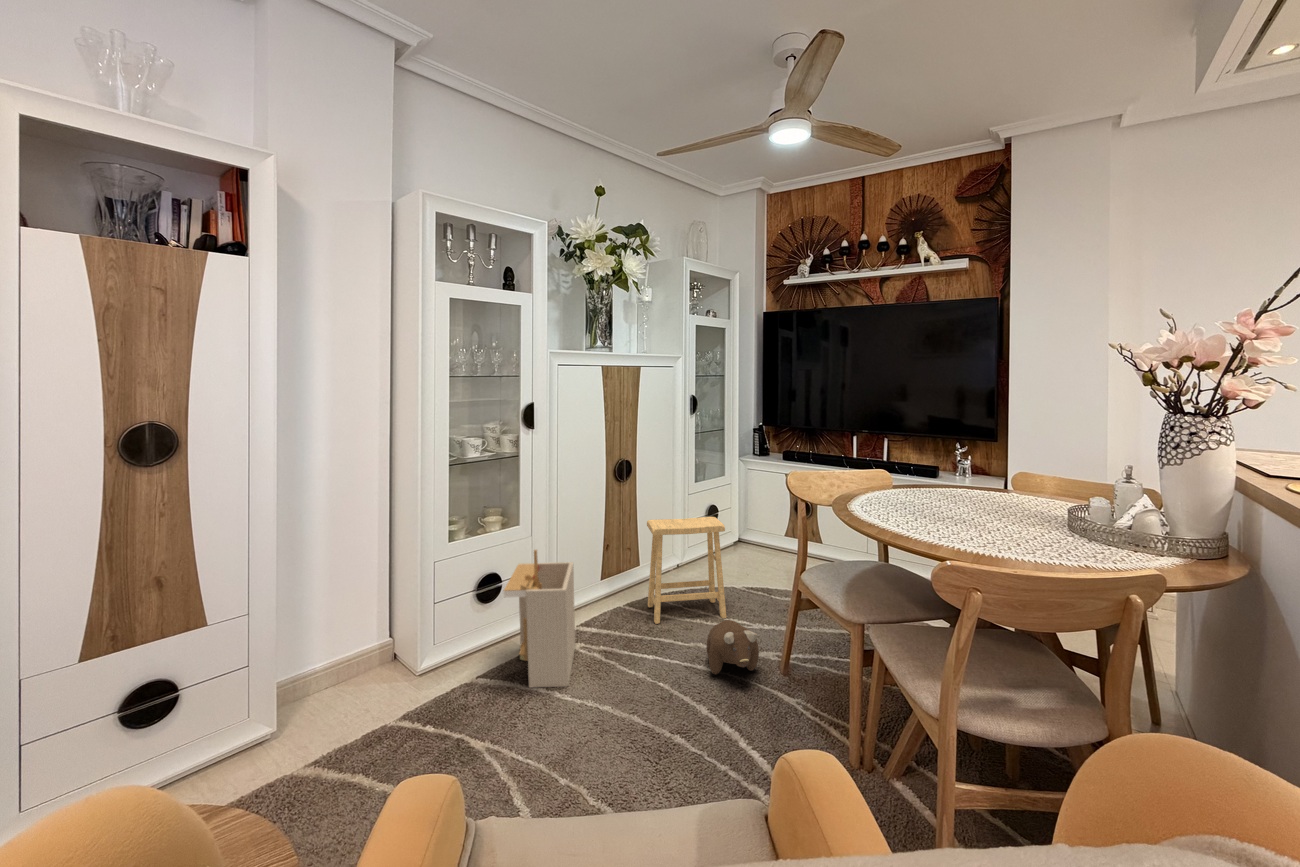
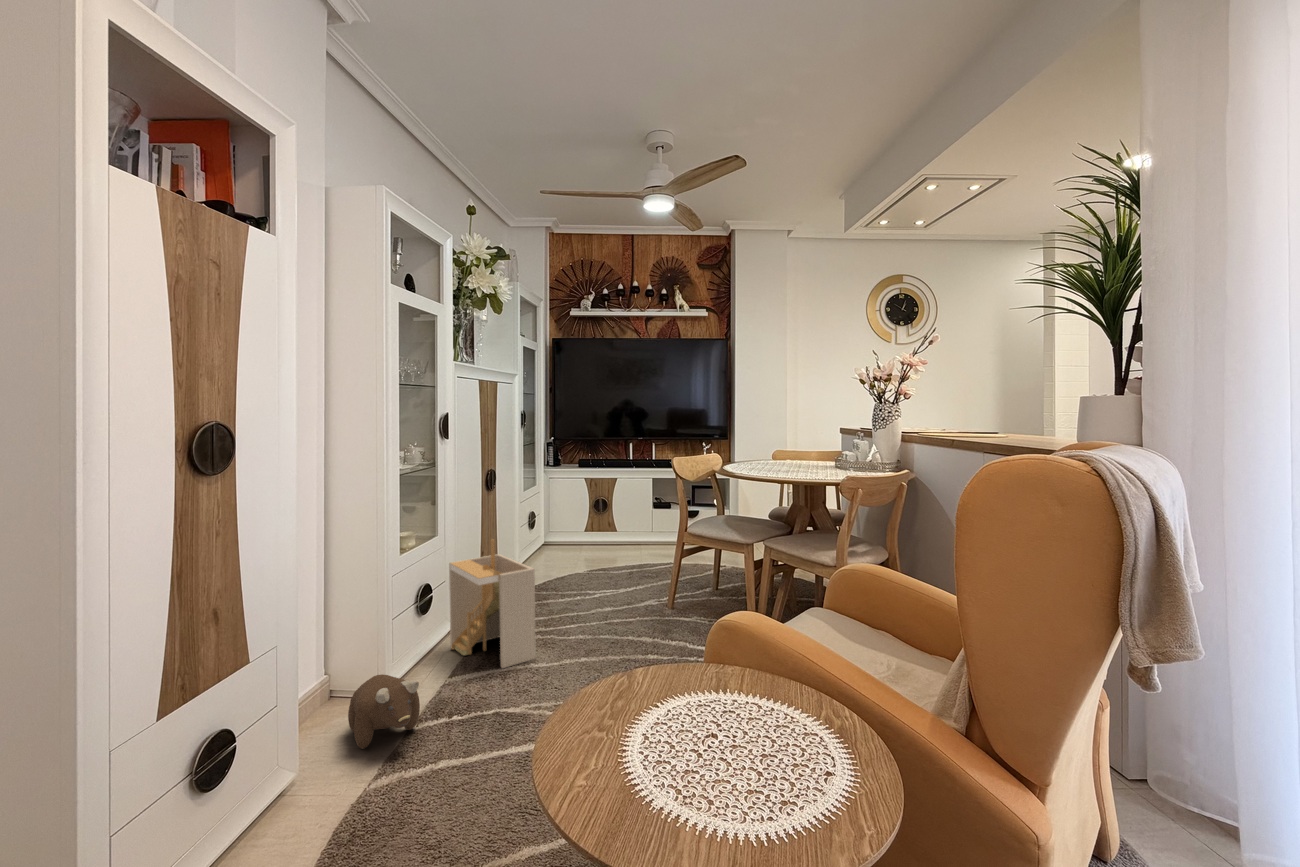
footstool: present [647,517,727,624] -> none [525,509,600,607]
plush toy: present [707,620,759,674] -> present [348,674,420,749]

